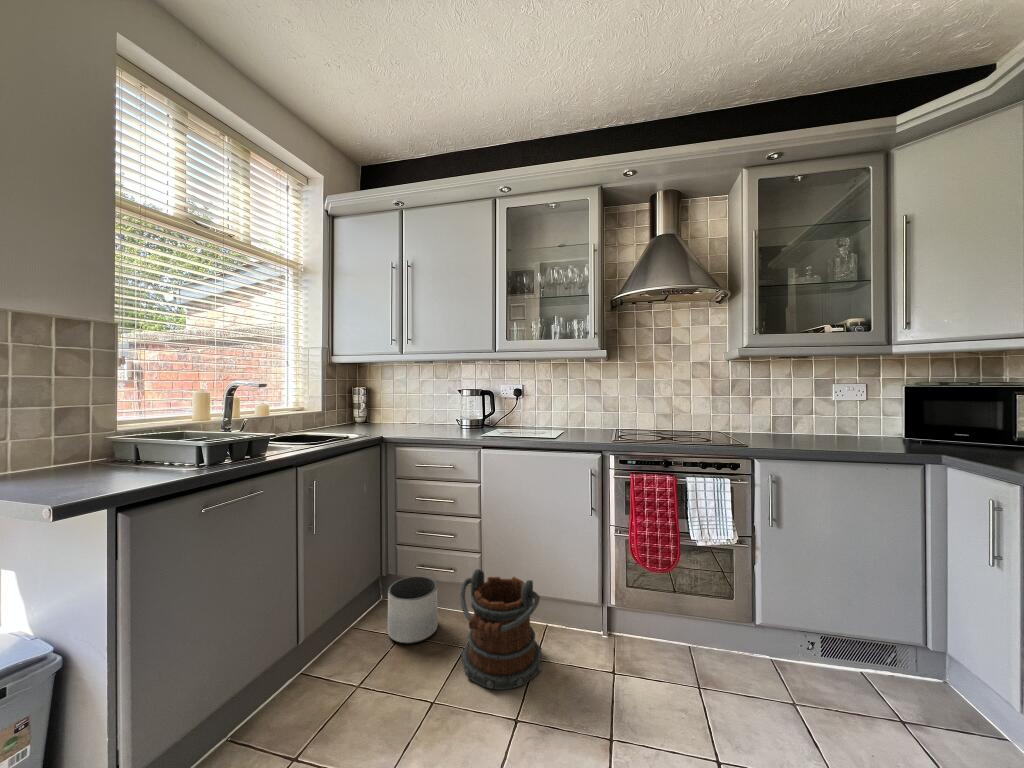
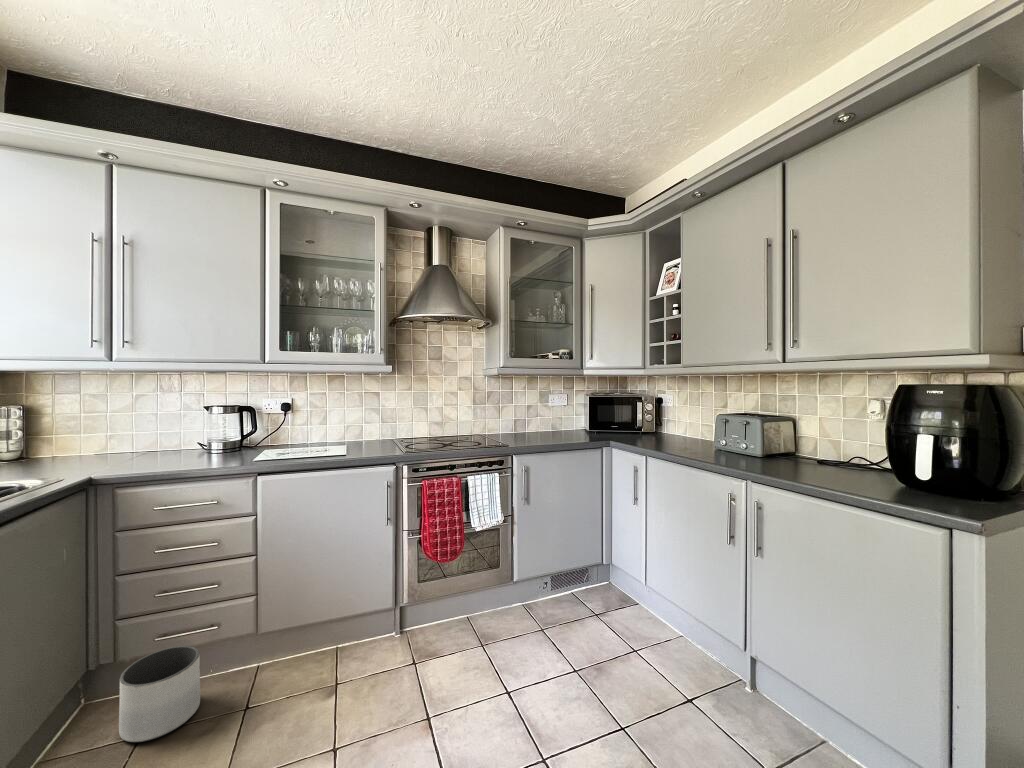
bucket: present [460,569,542,690] -> none [247,603,348,734]

